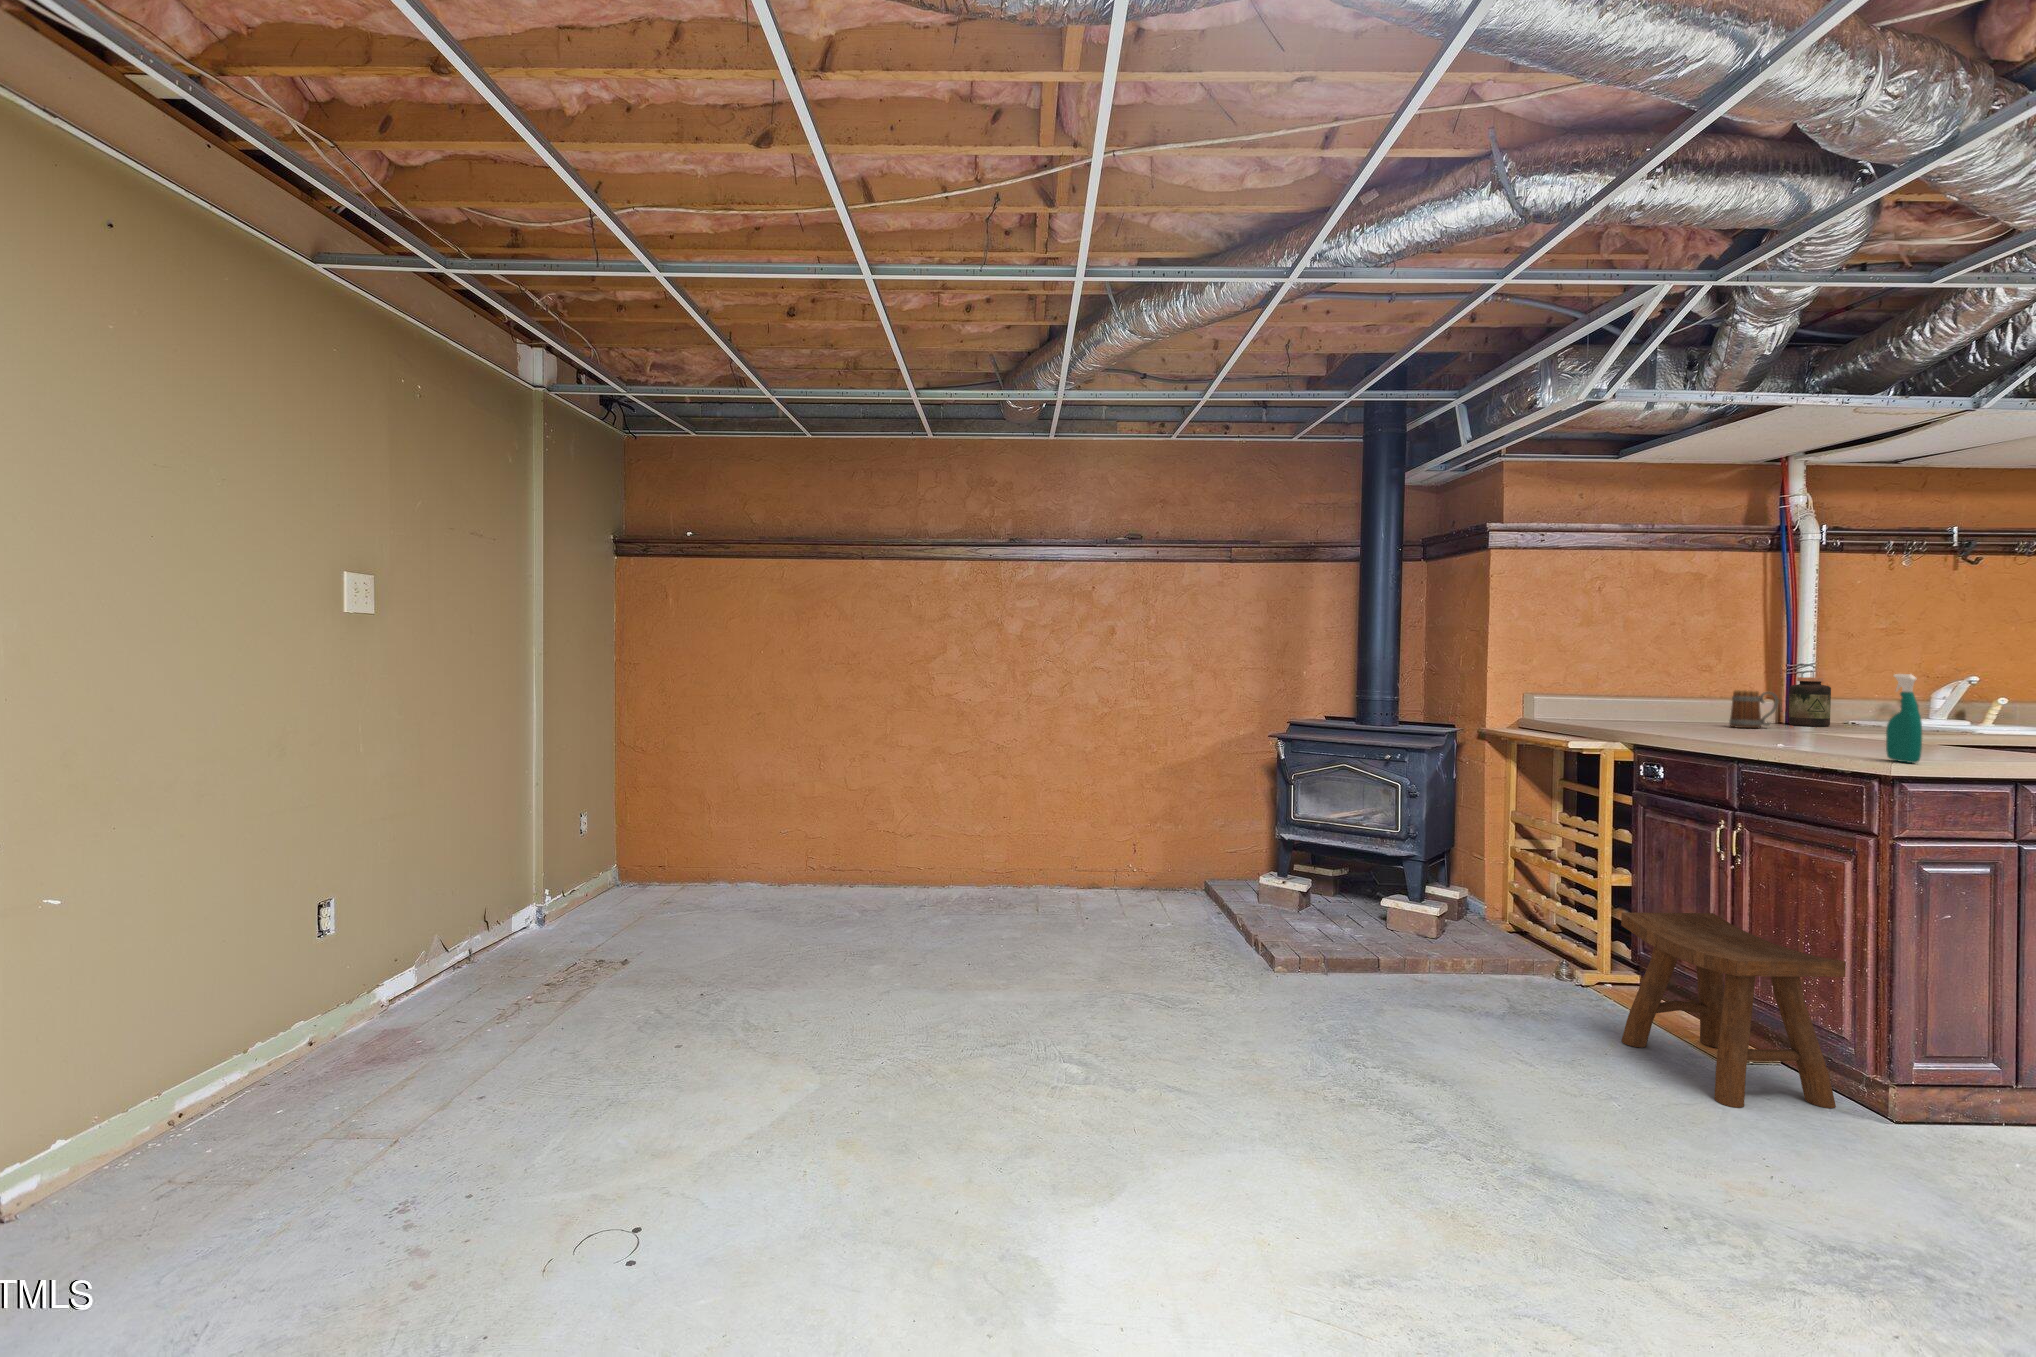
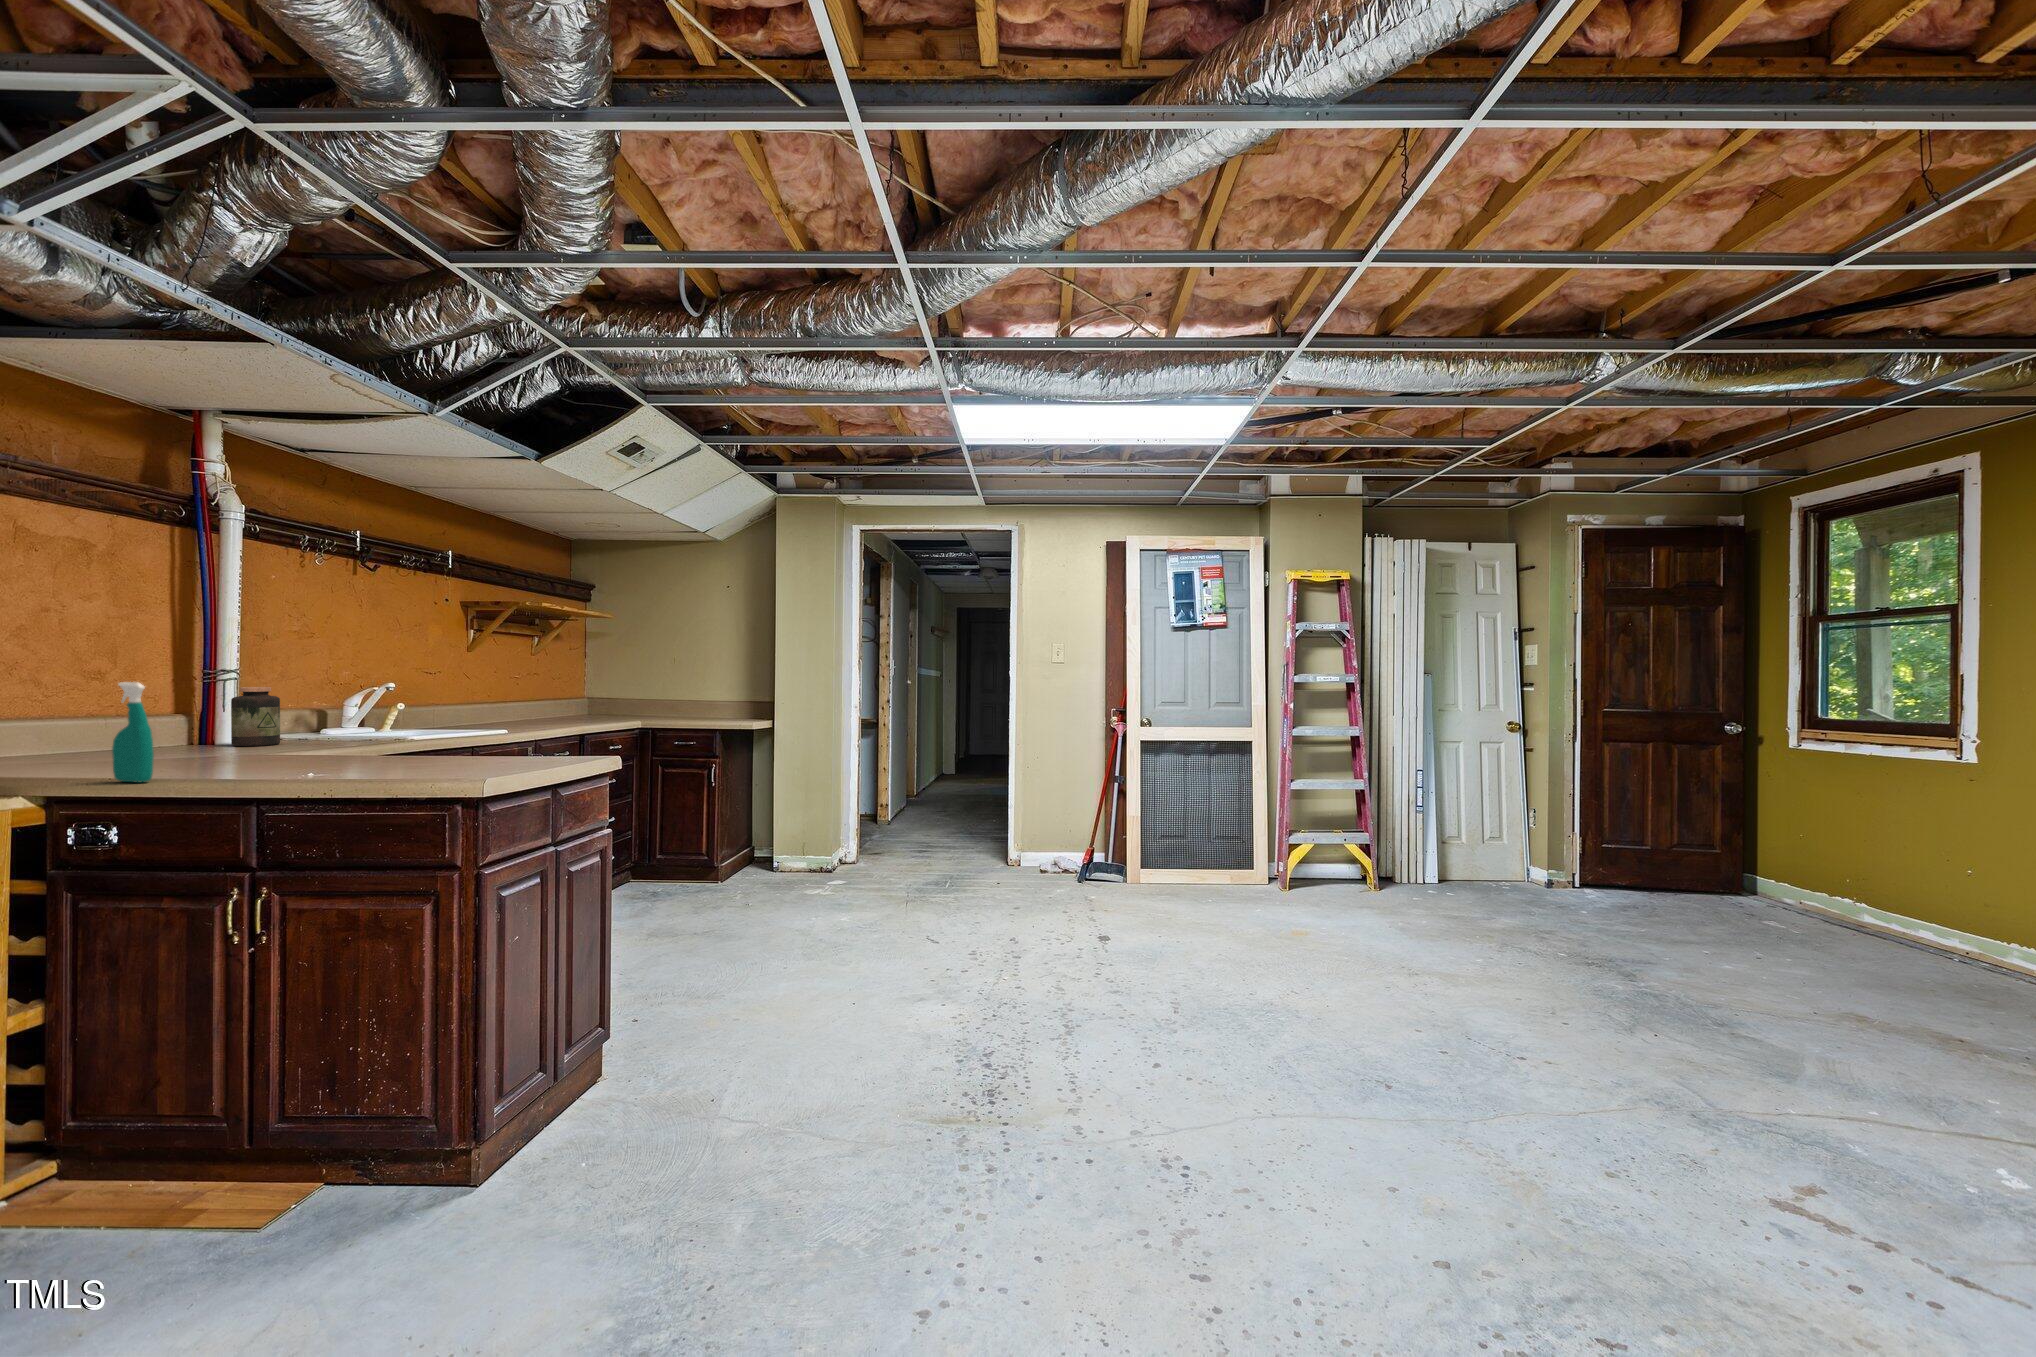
spray bottle: present [1886,674,1922,763] -> present [112,682,154,782]
mug: present [1729,690,1778,728] -> none [170,707,235,757]
stool: present [1621,913,1846,1108] -> none [95,1020,425,1286]

